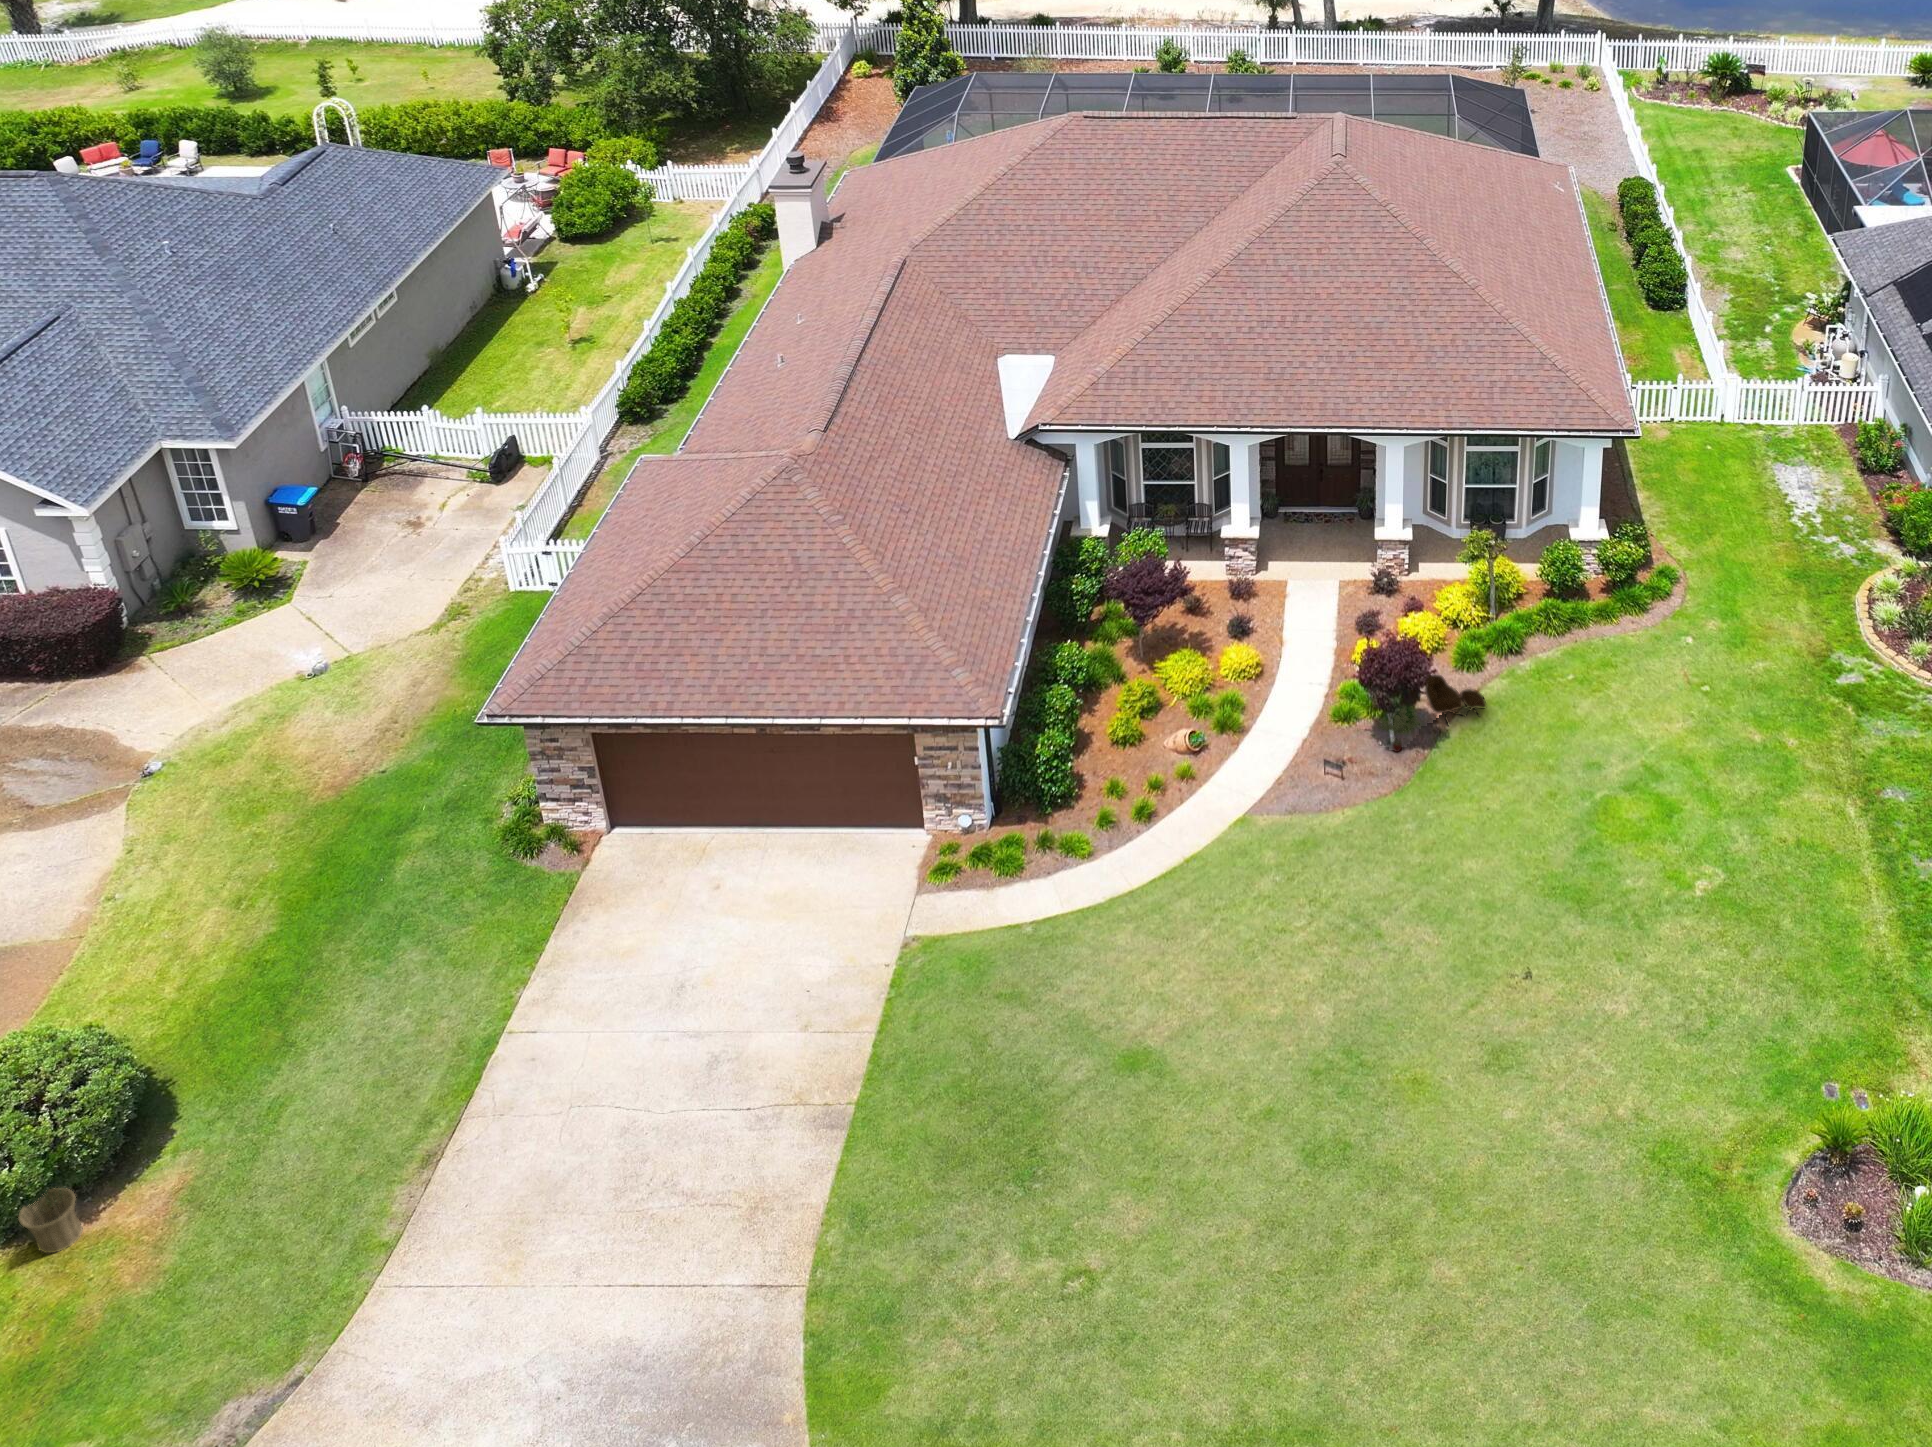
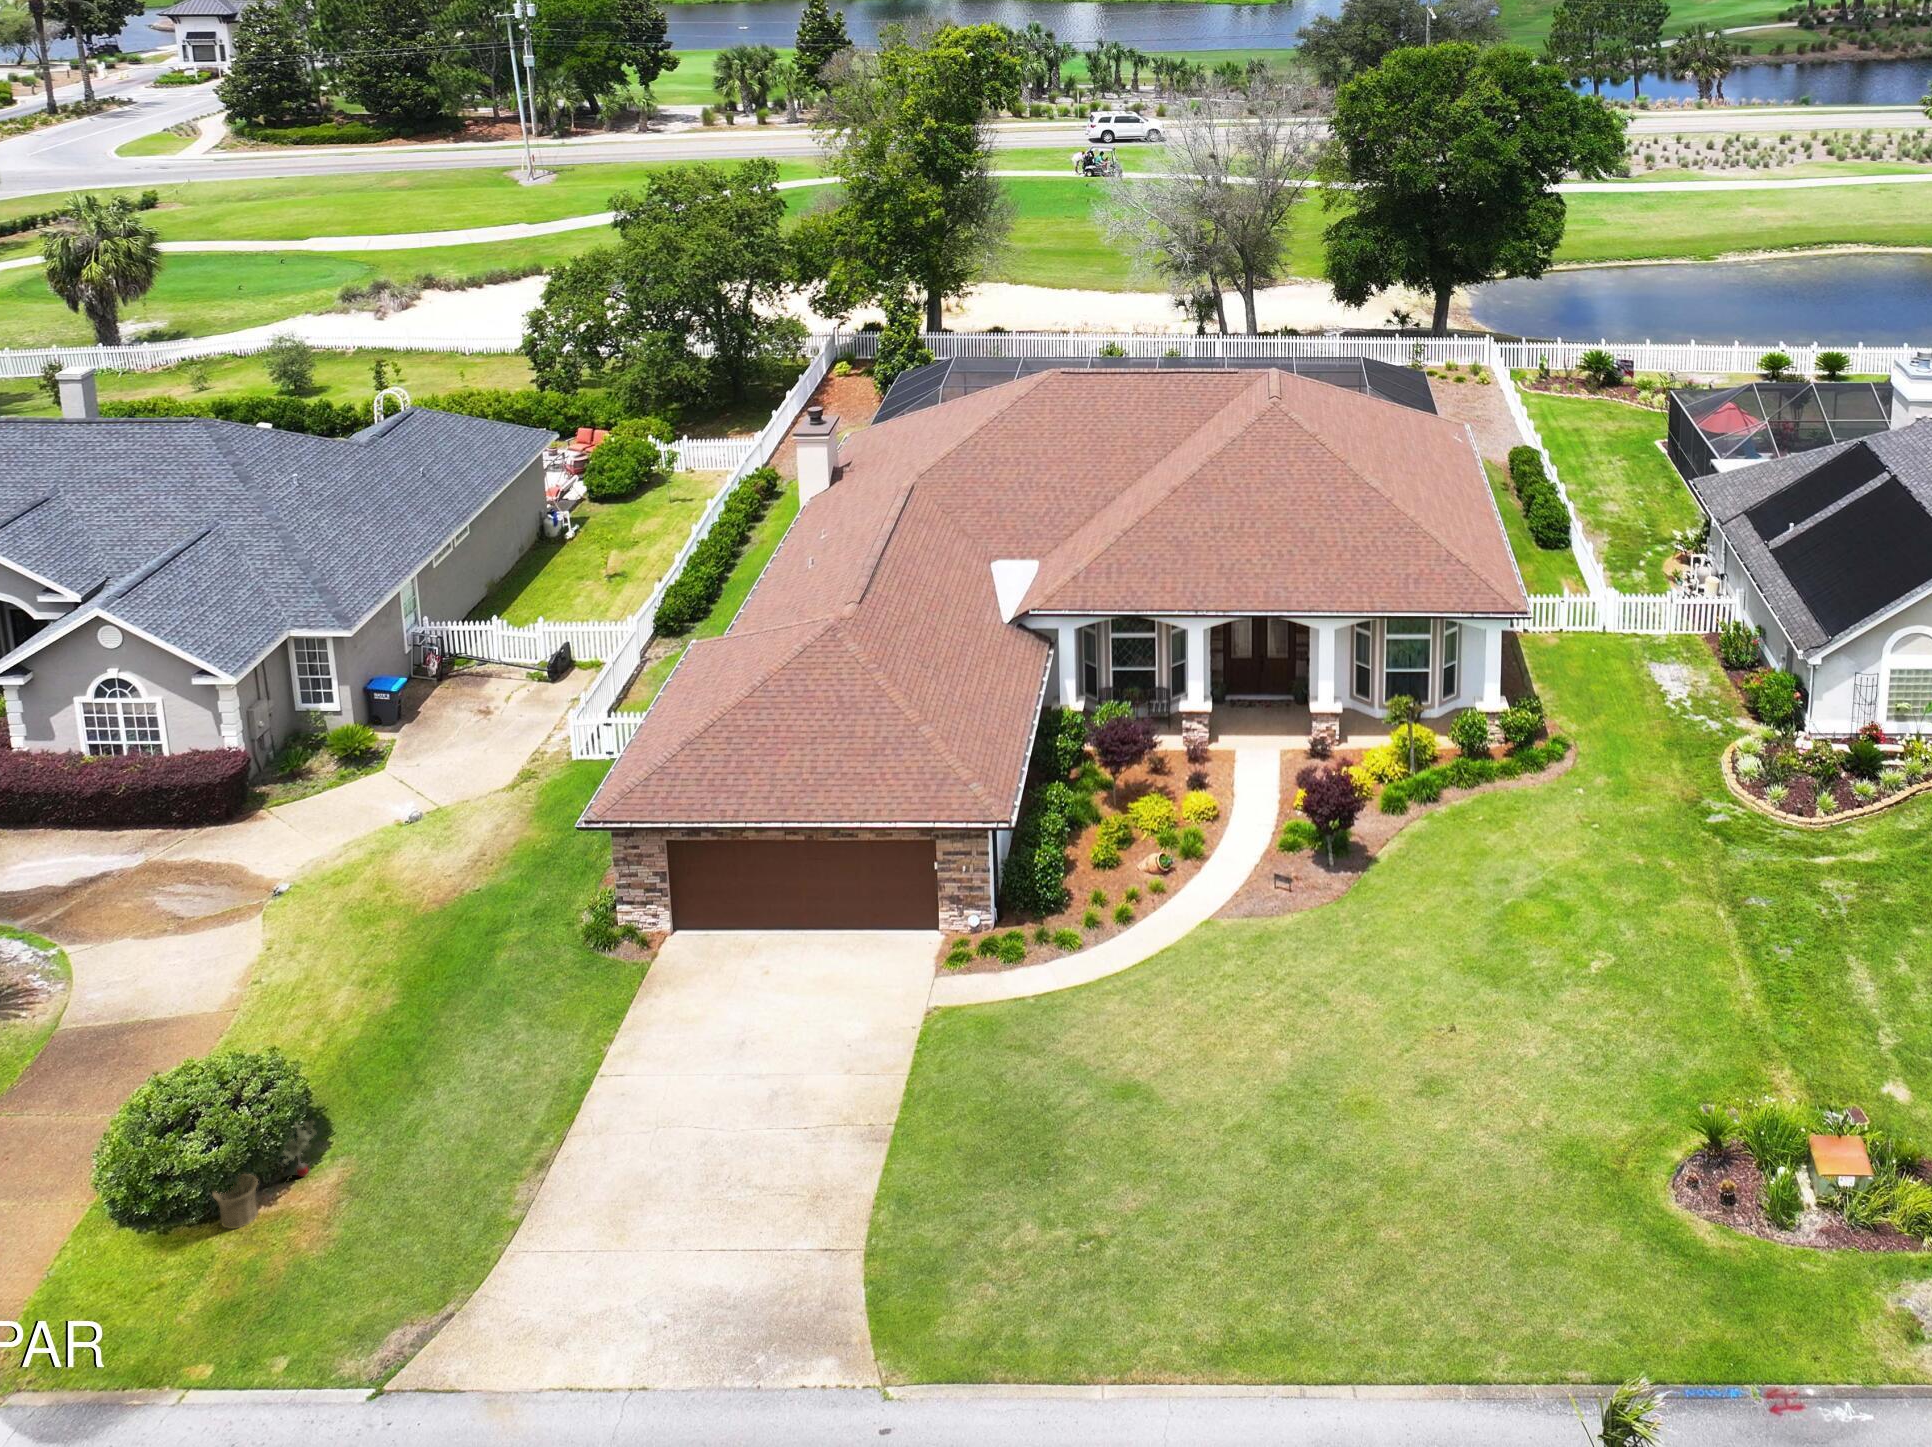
lounge chair: present [1425,674,1486,724] -> none [1352,797,1409,854]
potted tree: present [1379,708,1417,752] -> present [282,1121,316,1177]

